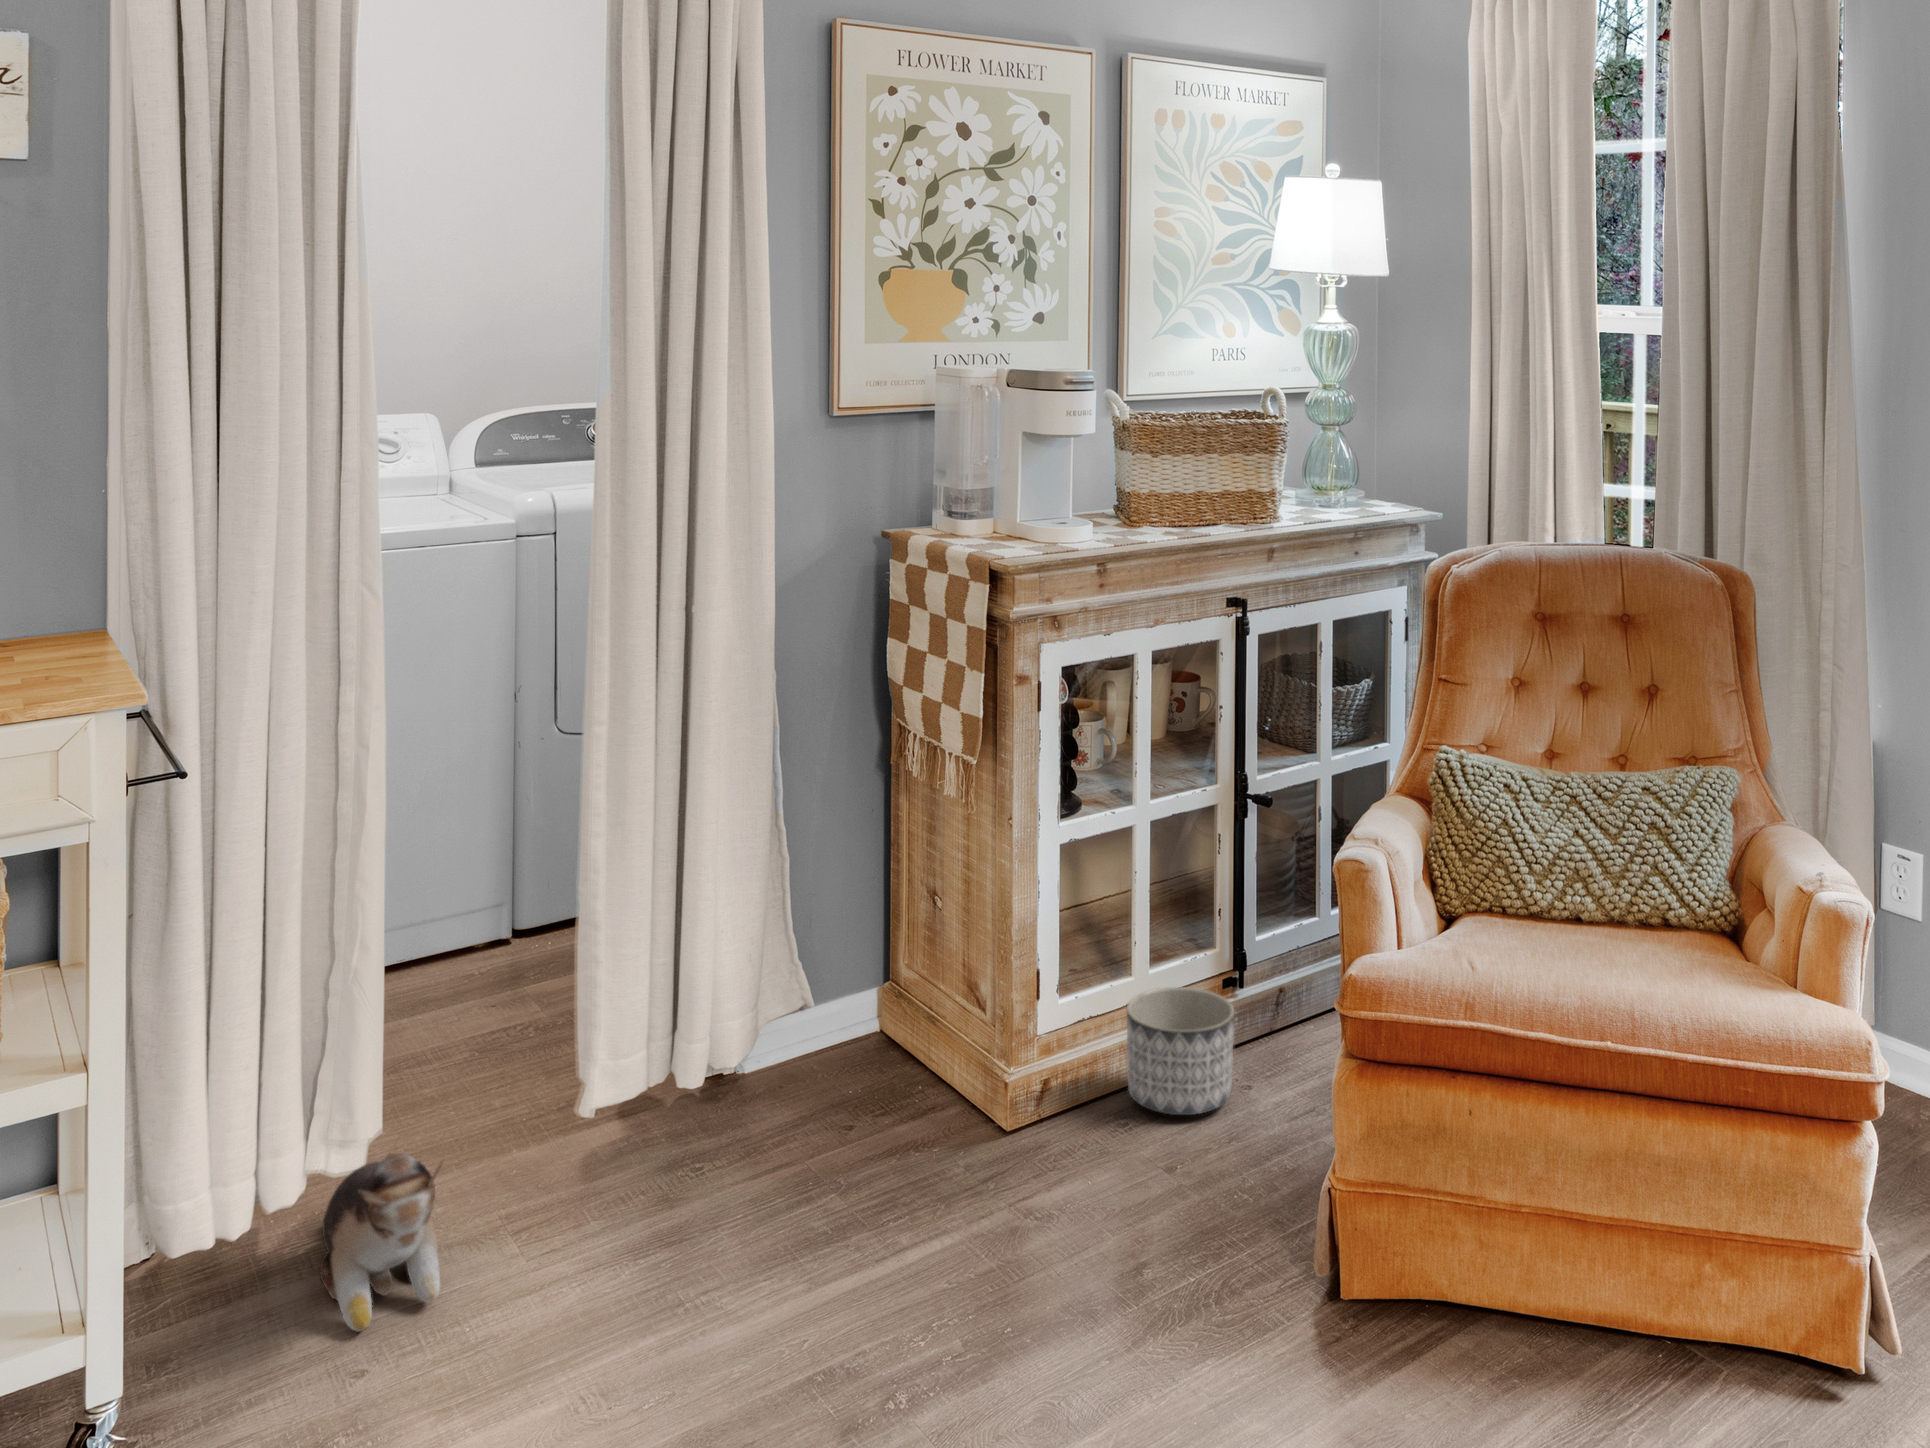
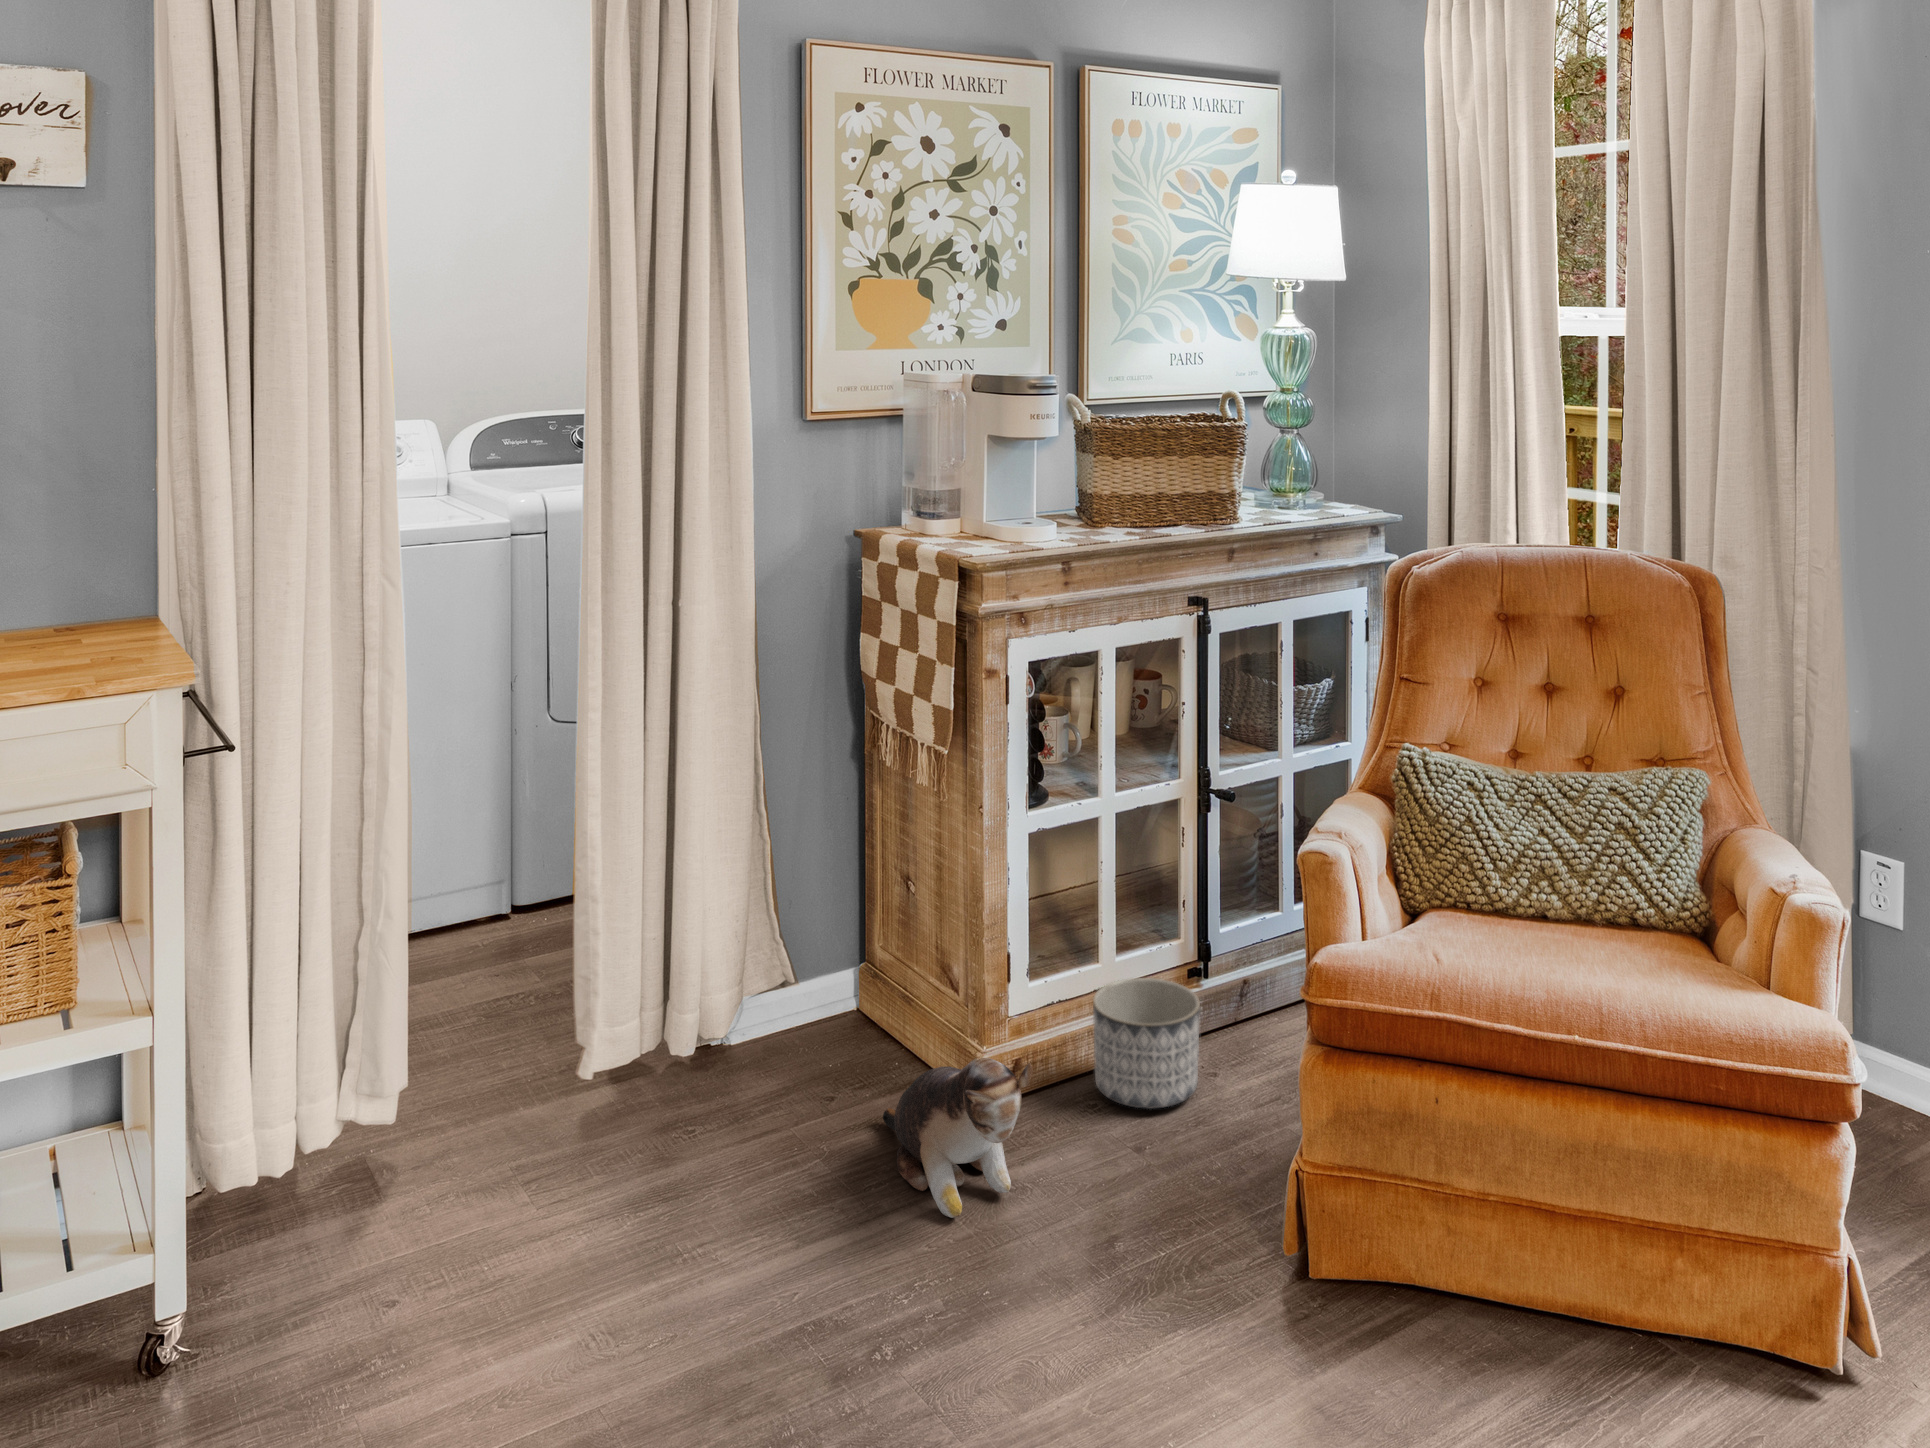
plush toy: present [320,1153,445,1332] -> present [883,1057,1032,1218]

